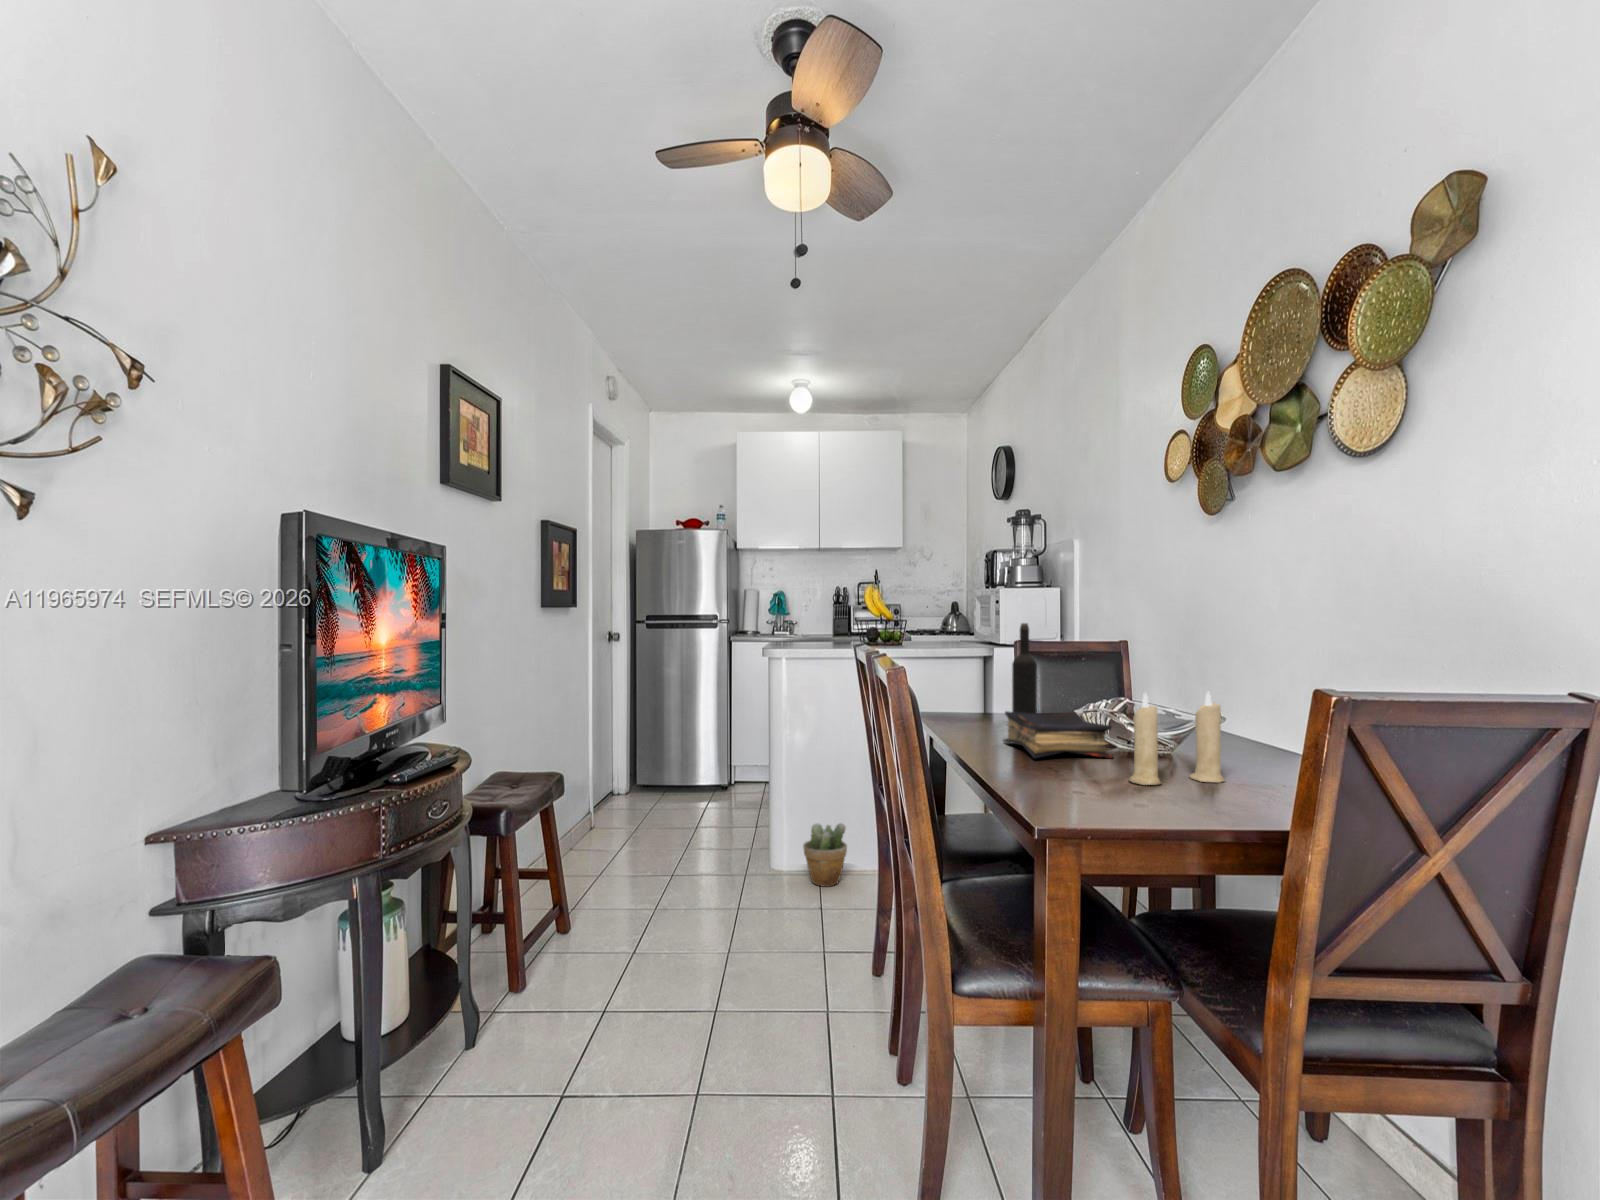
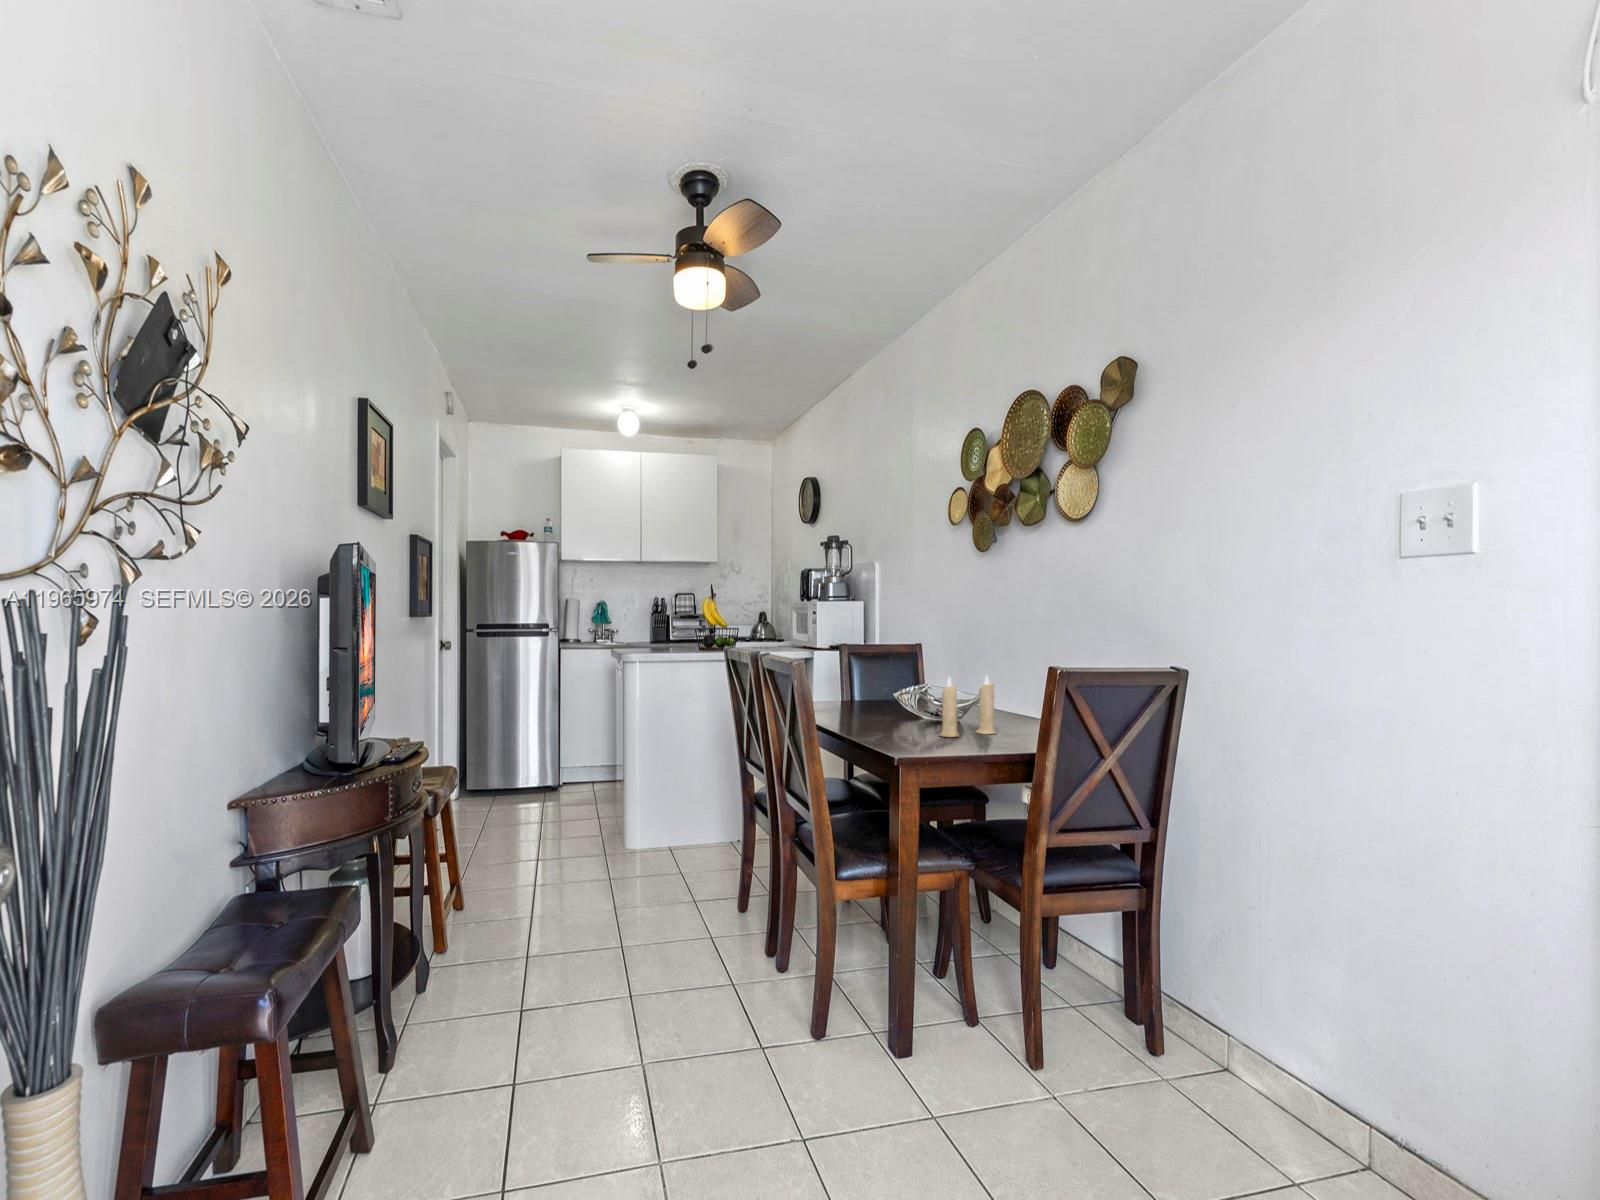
wine bottle: present [1012,623,1037,714] -> none [843,630,861,706]
book: present [1003,711,1114,758] -> none [845,695,925,726]
potted plant: present [803,824,847,886] -> none [657,802,695,857]

